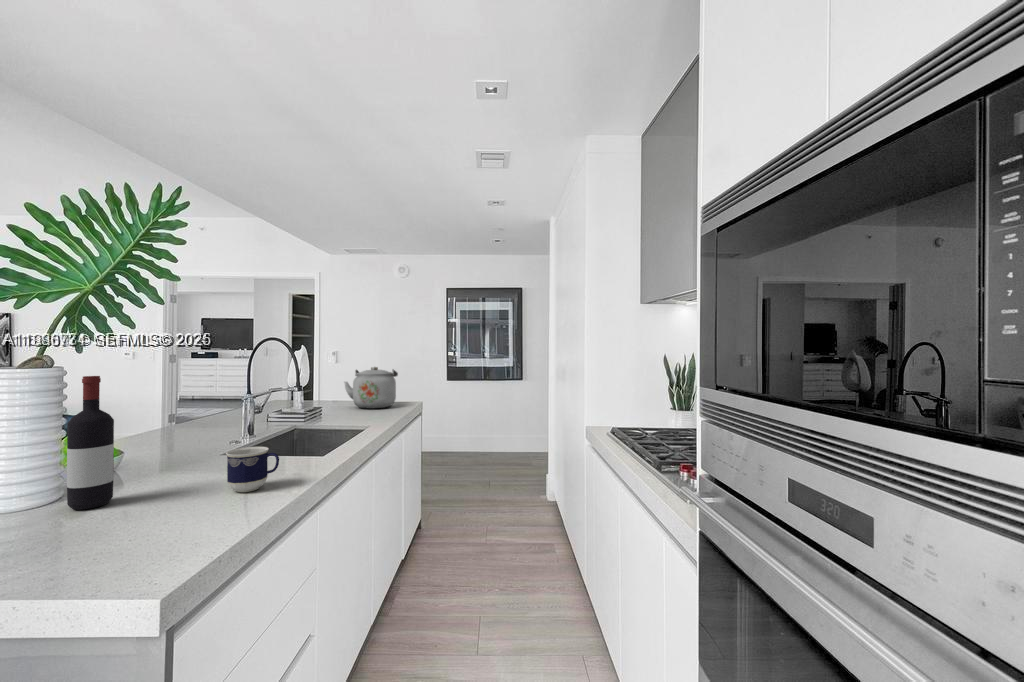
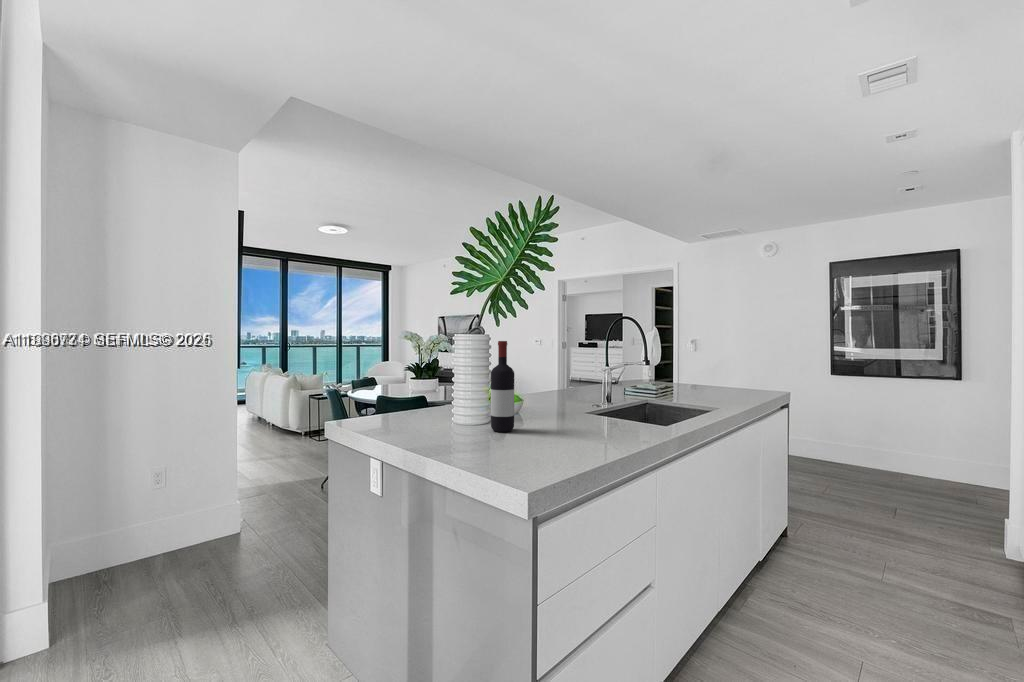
kettle: present [344,367,398,409] -> none [696,349,756,393]
cup: present [226,447,279,492] -> none [582,404,621,440]

